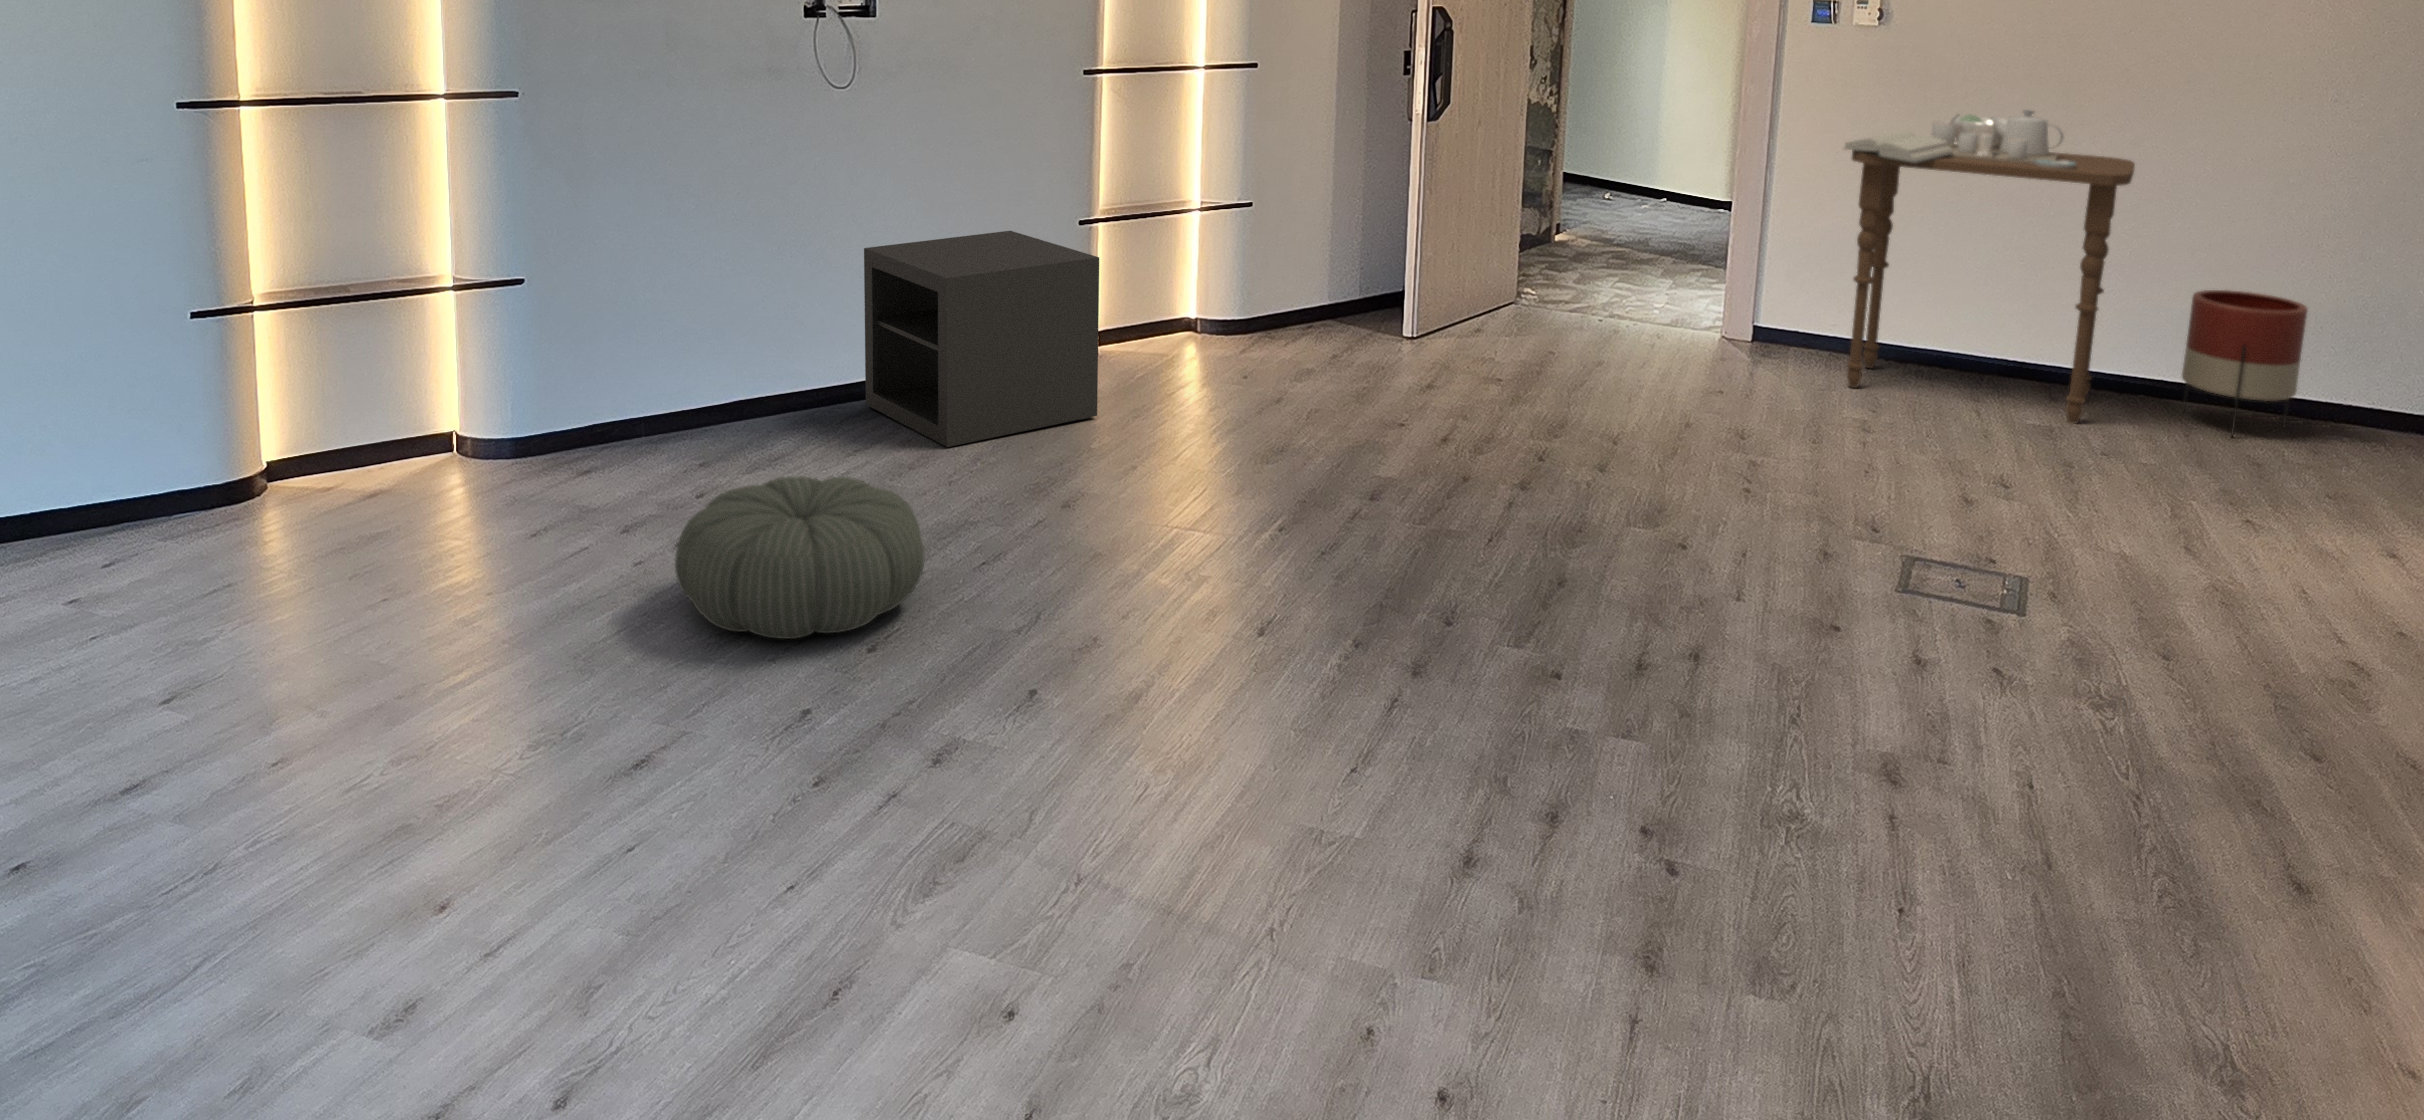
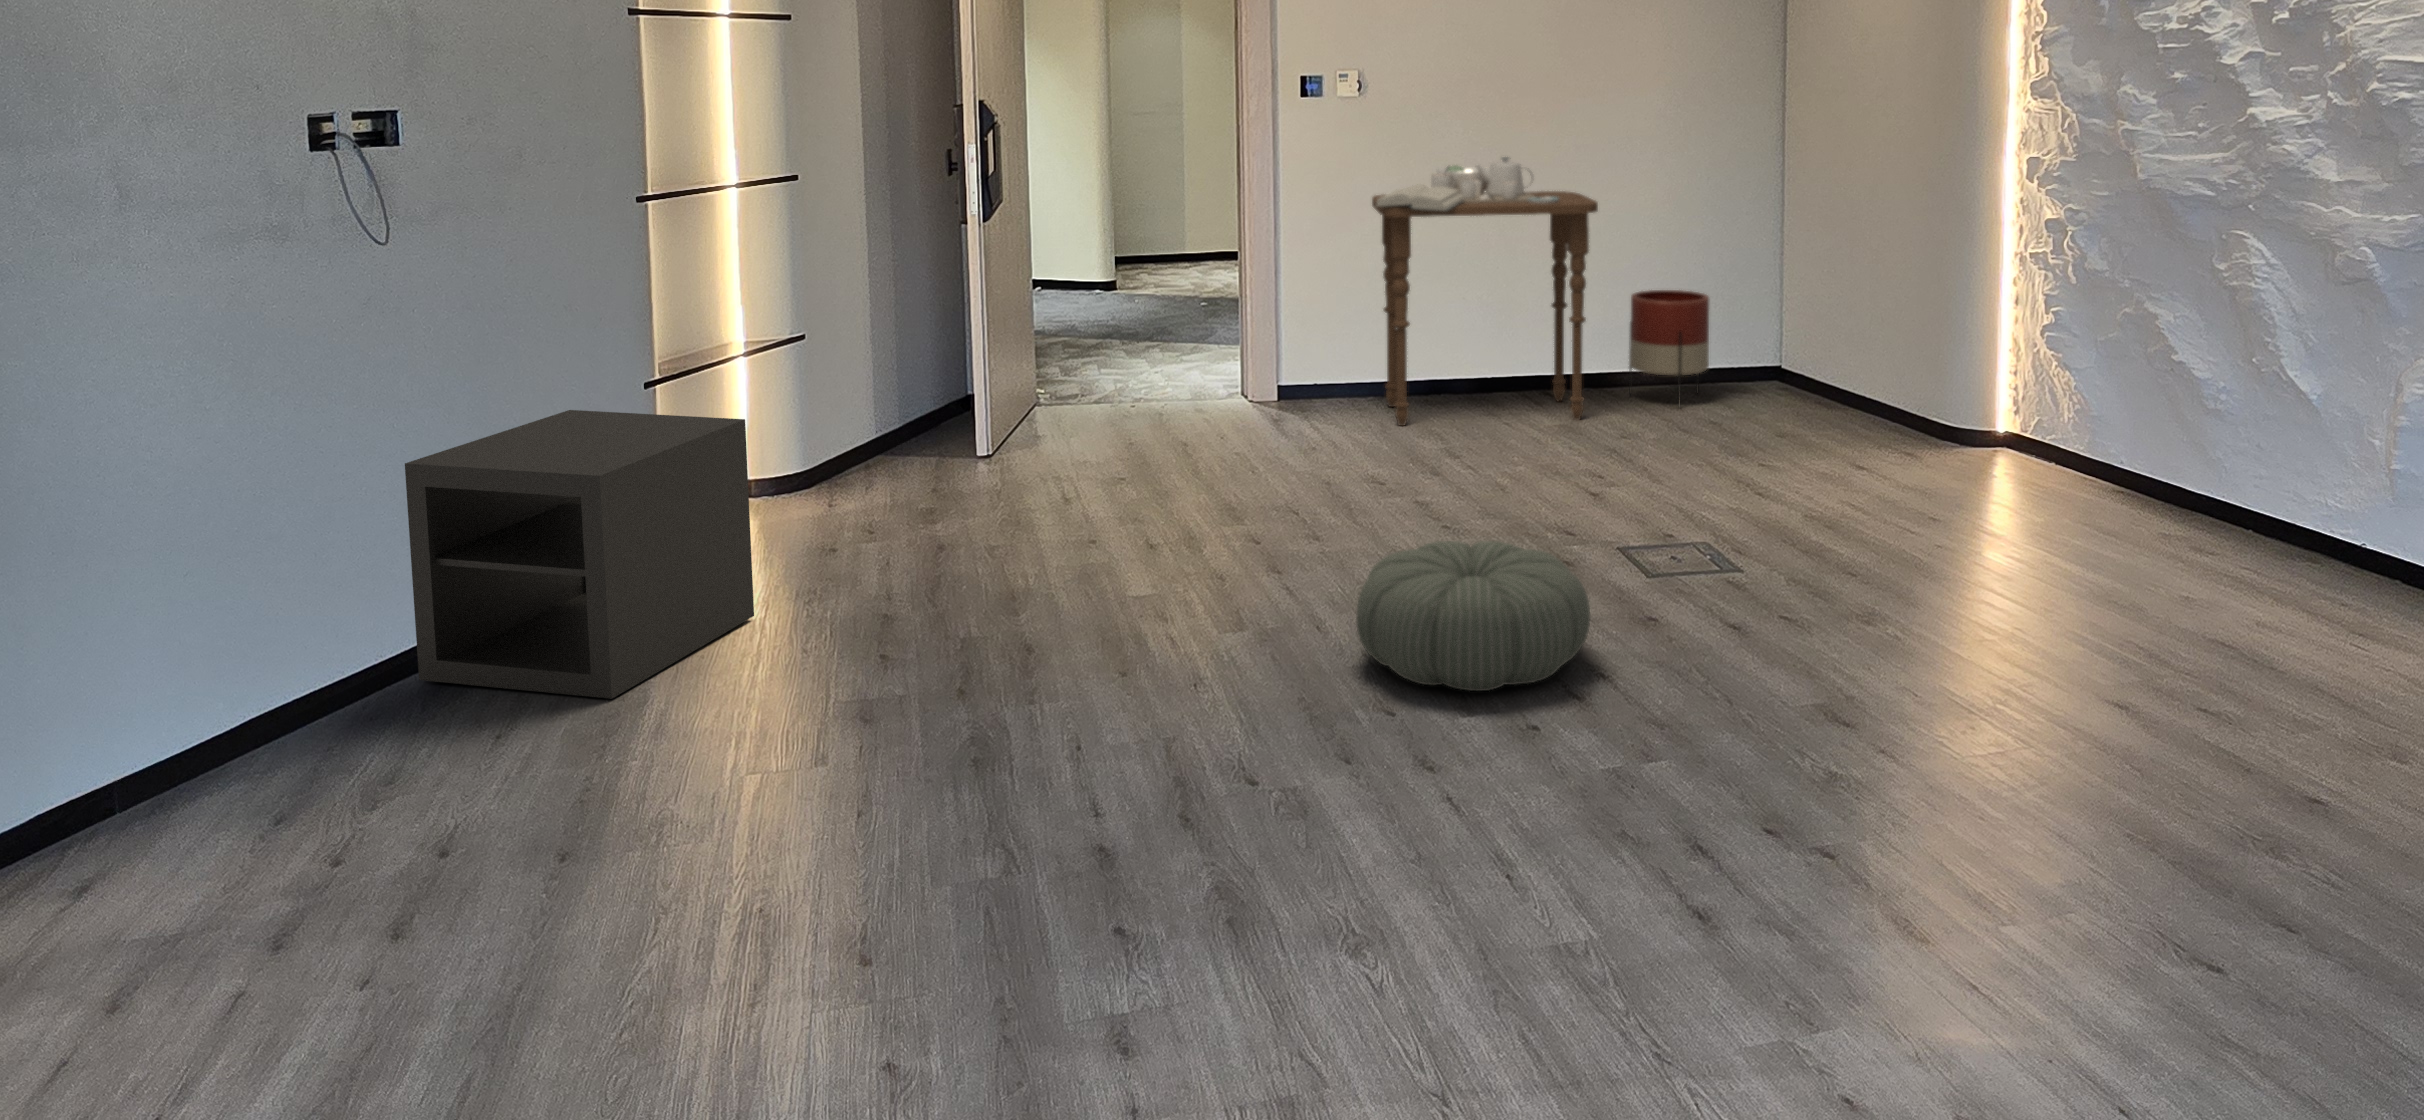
pouf: present [675,477,924,639] -> present [1356,541,1590,691]

